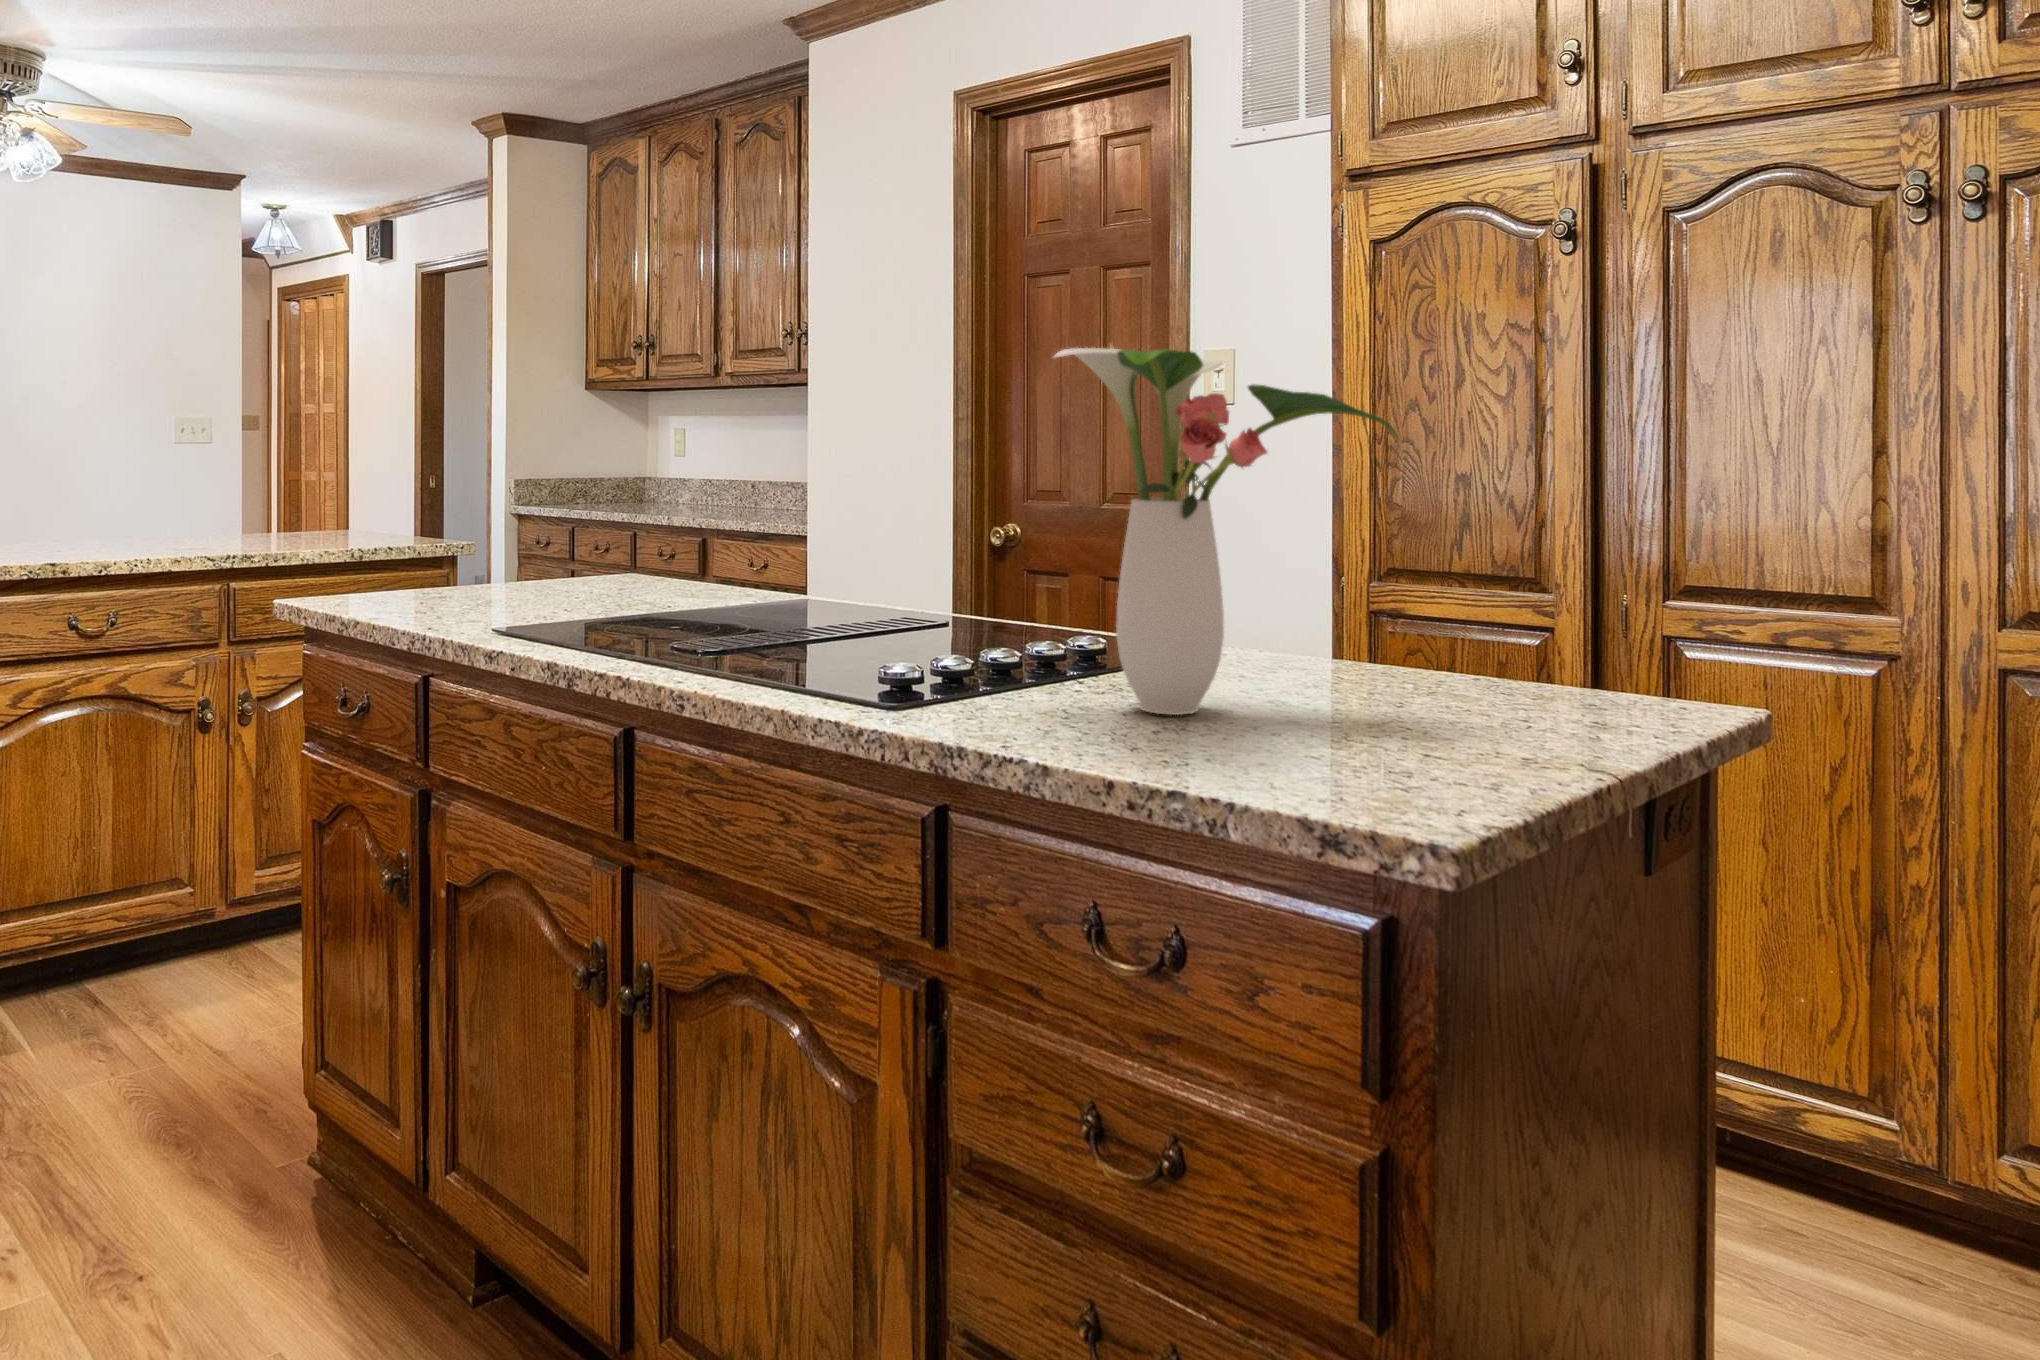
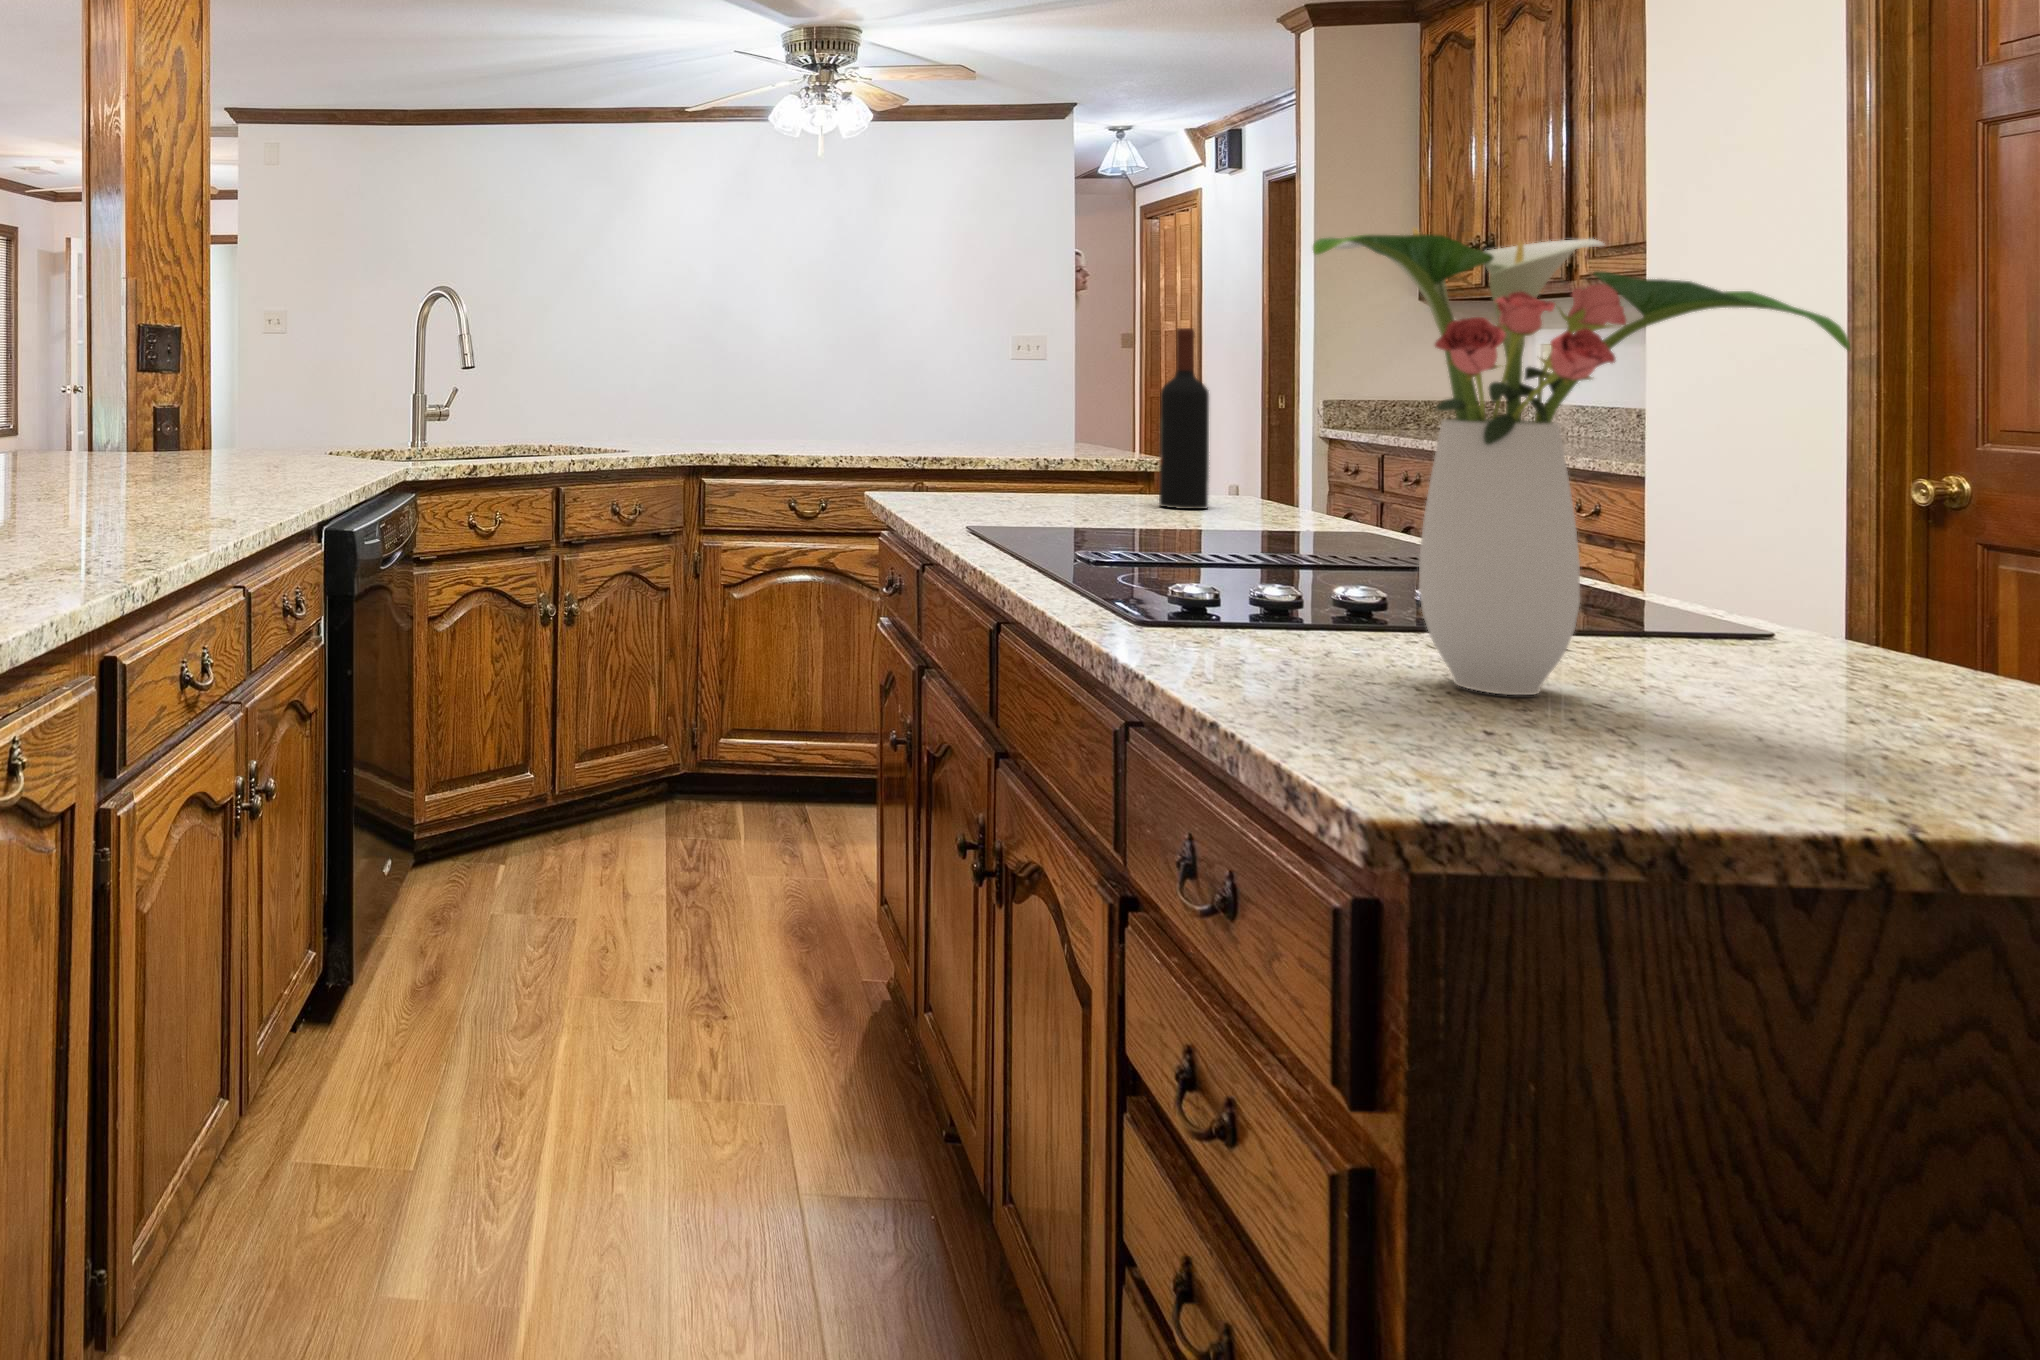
wine bottle: none [575,417,619,591] -> present [1159,328,1209,509]

